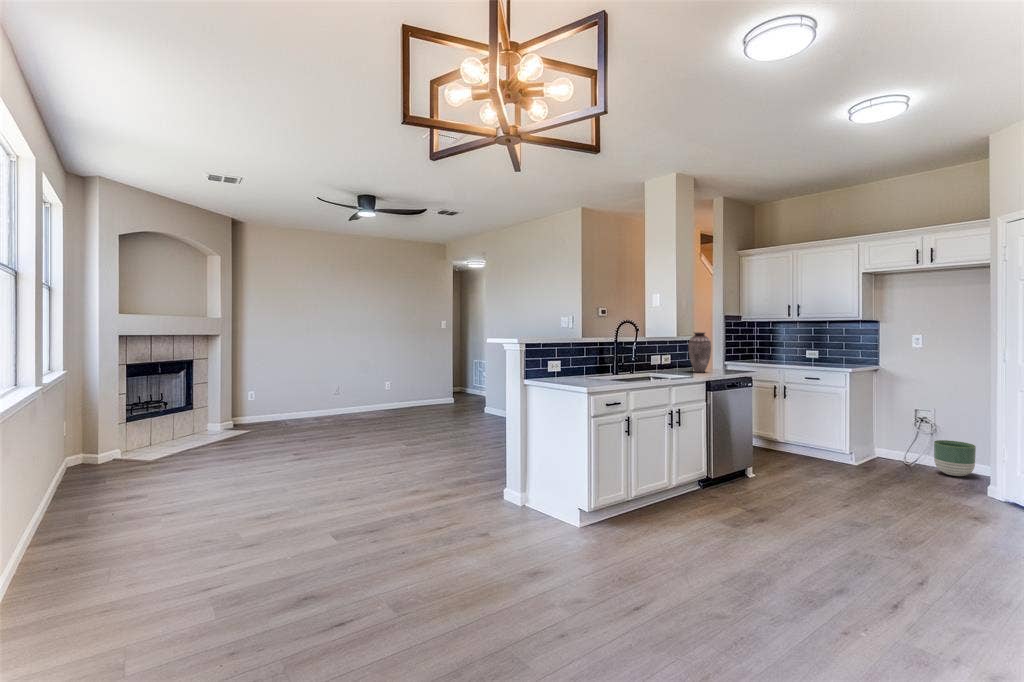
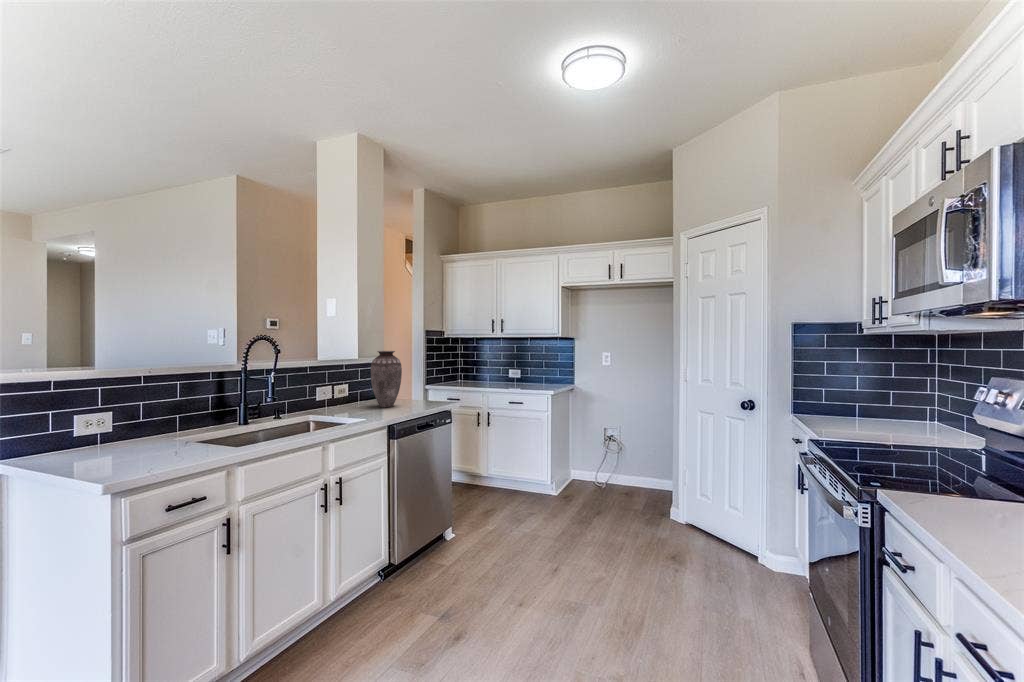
planter: present [934,440,976,476] -> none [623,458,655,495]

